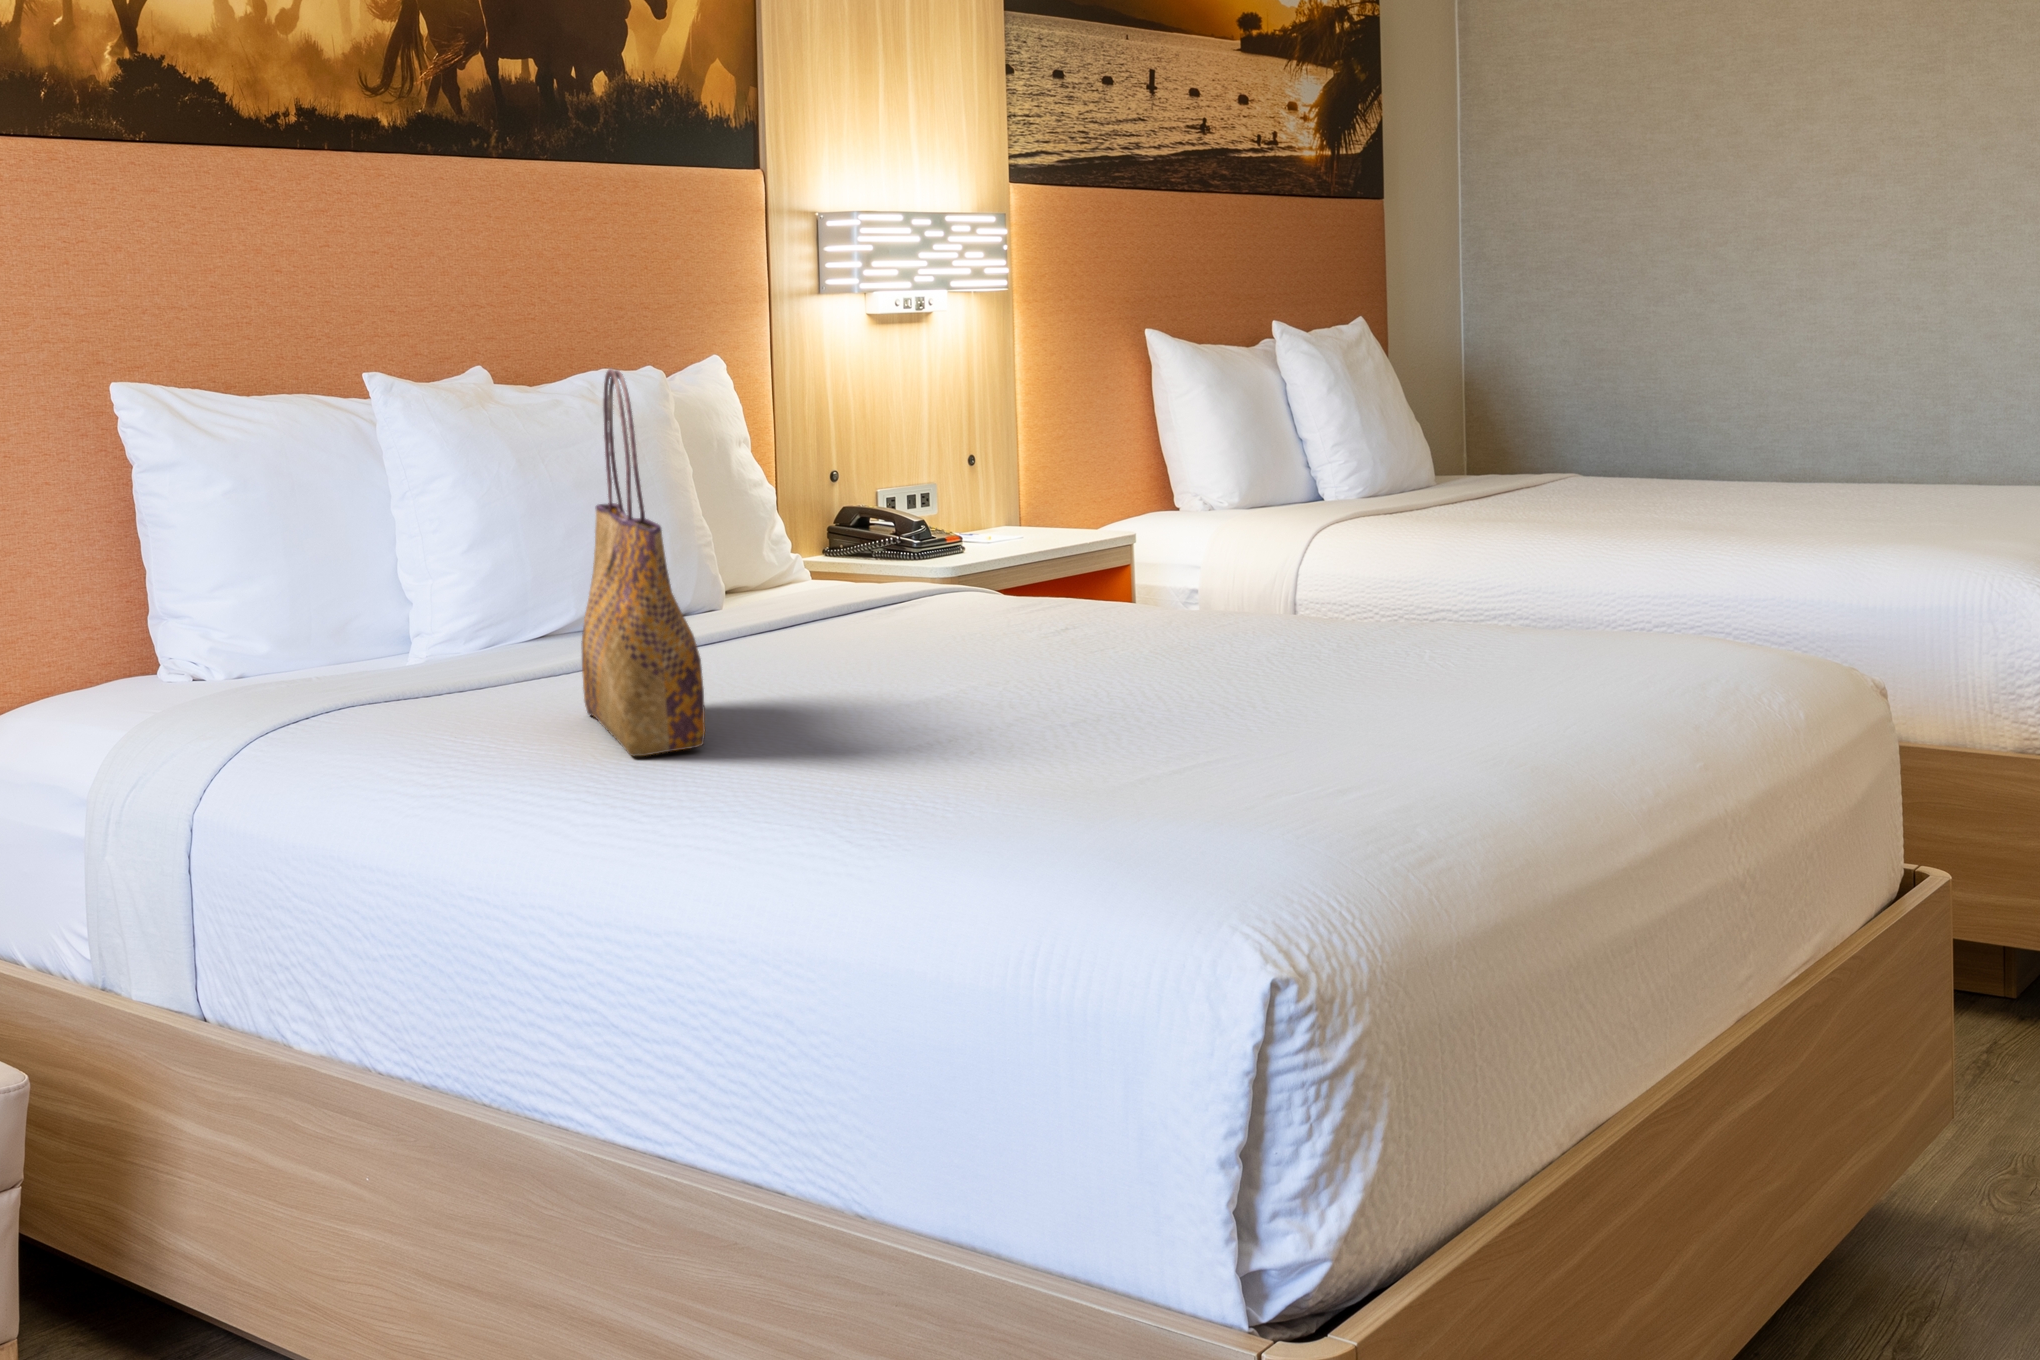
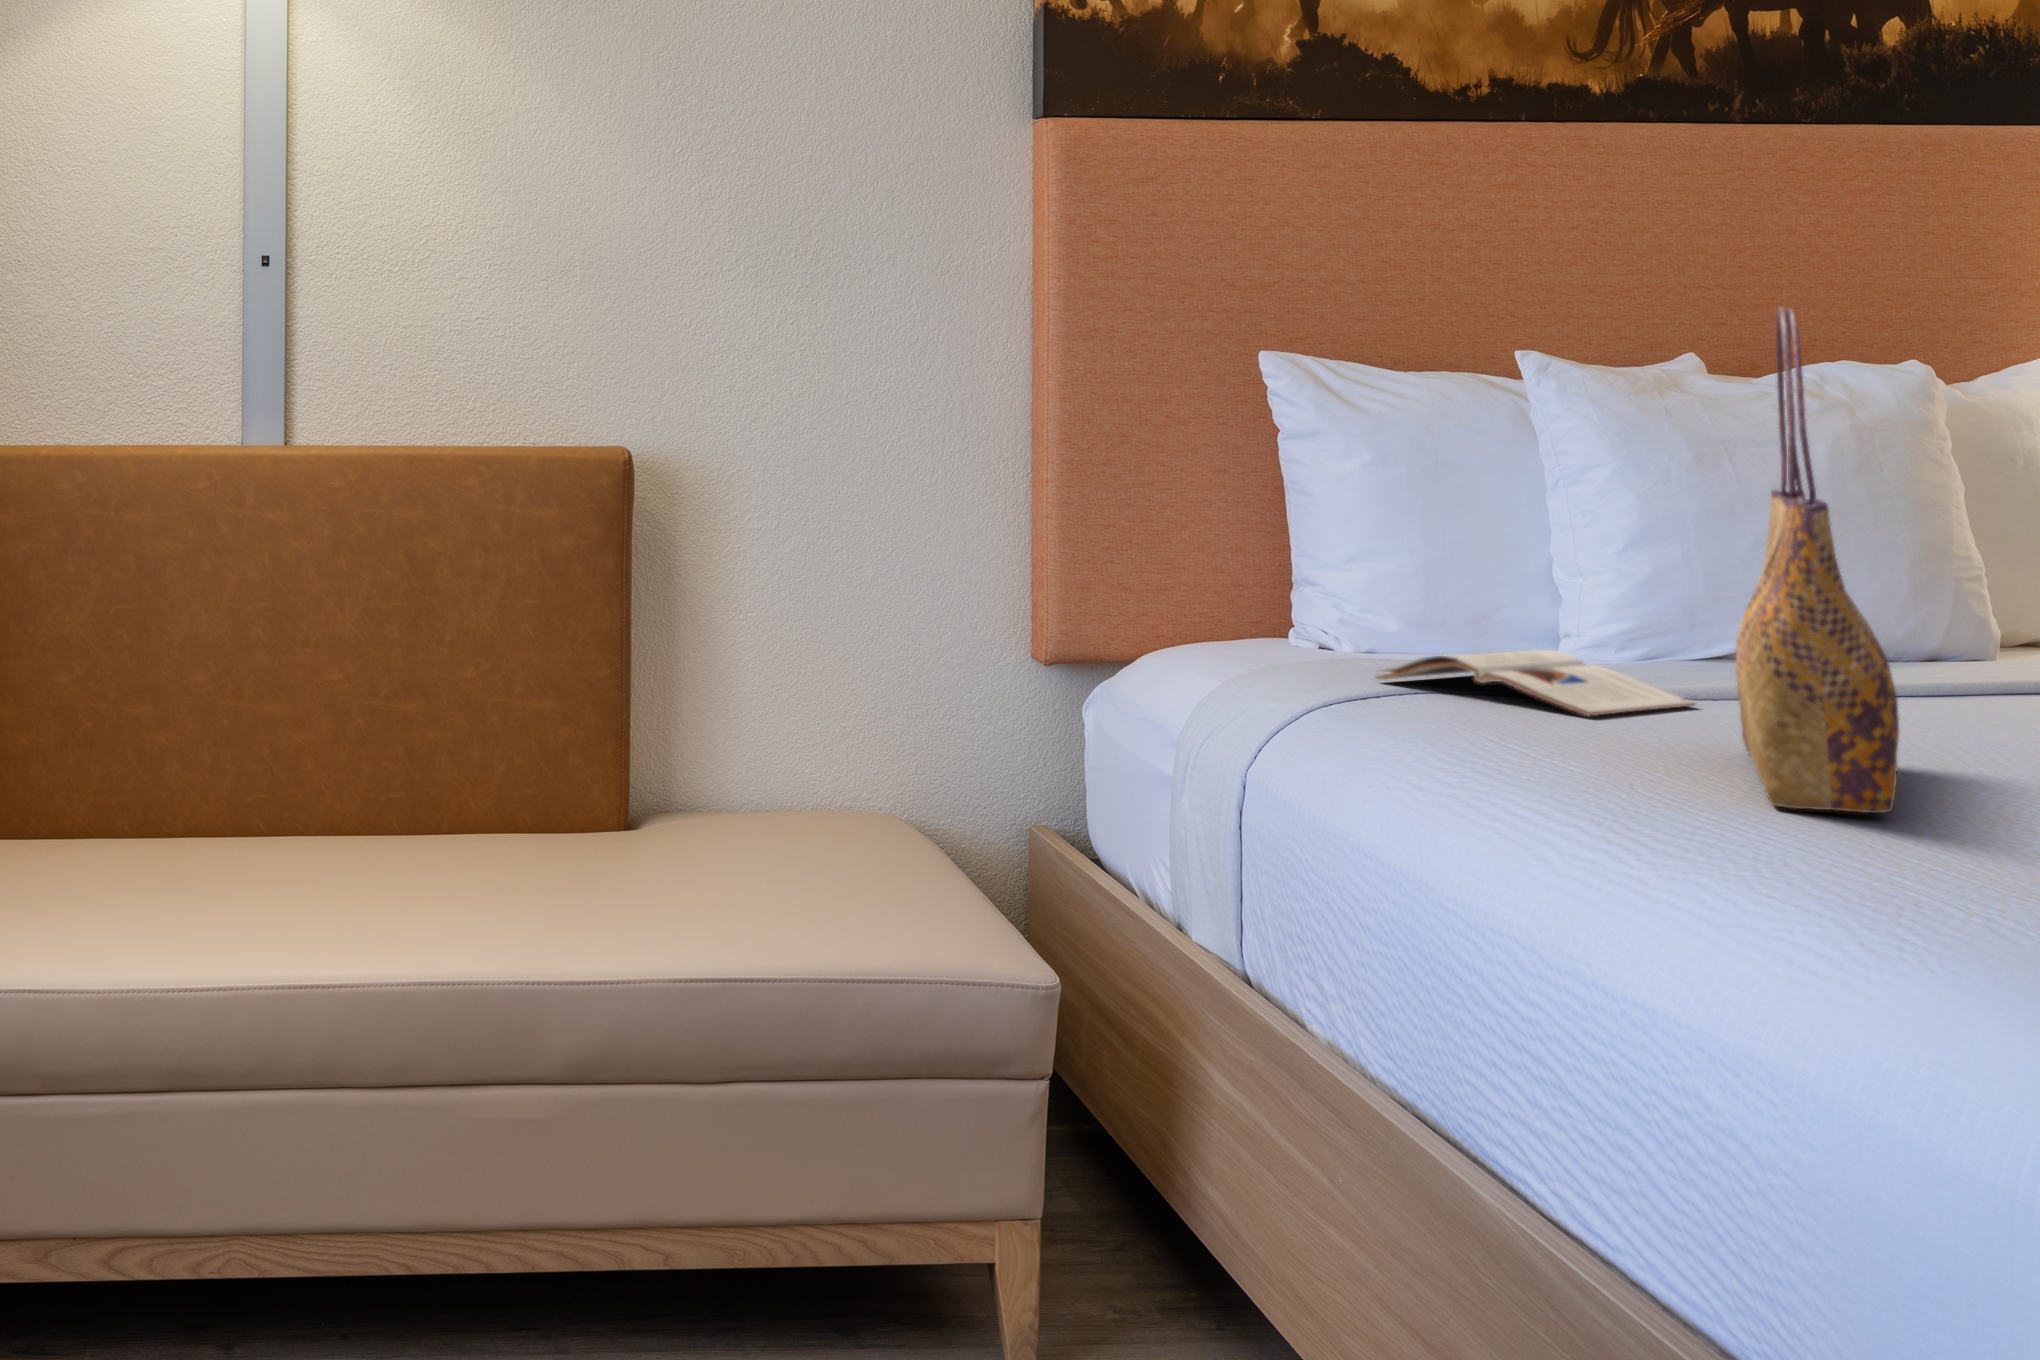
magazine: none [272,650,529,706] -> present [1376,650,1695,716]

